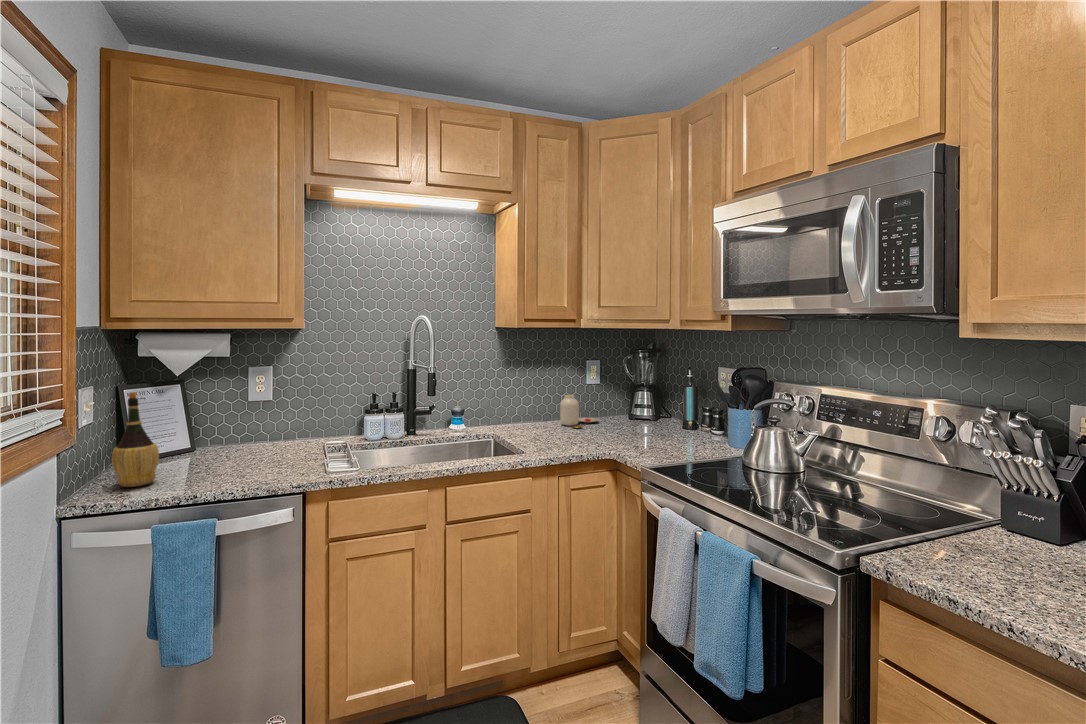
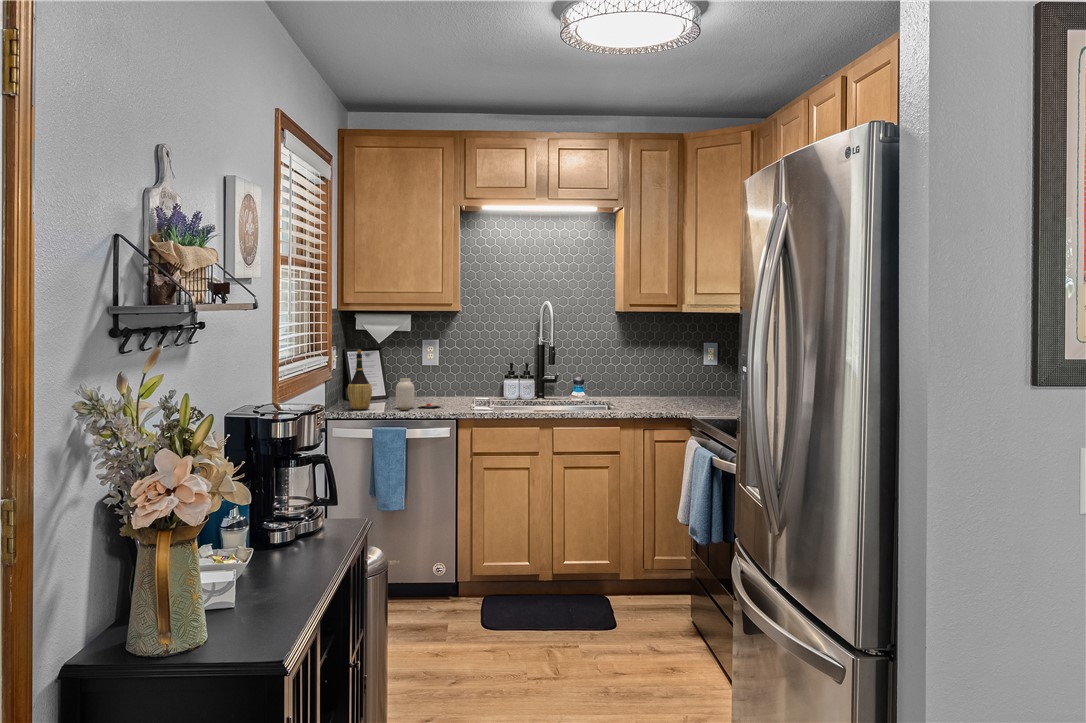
jar: present [560,395,599,428] -> present [396,378,442,410]

